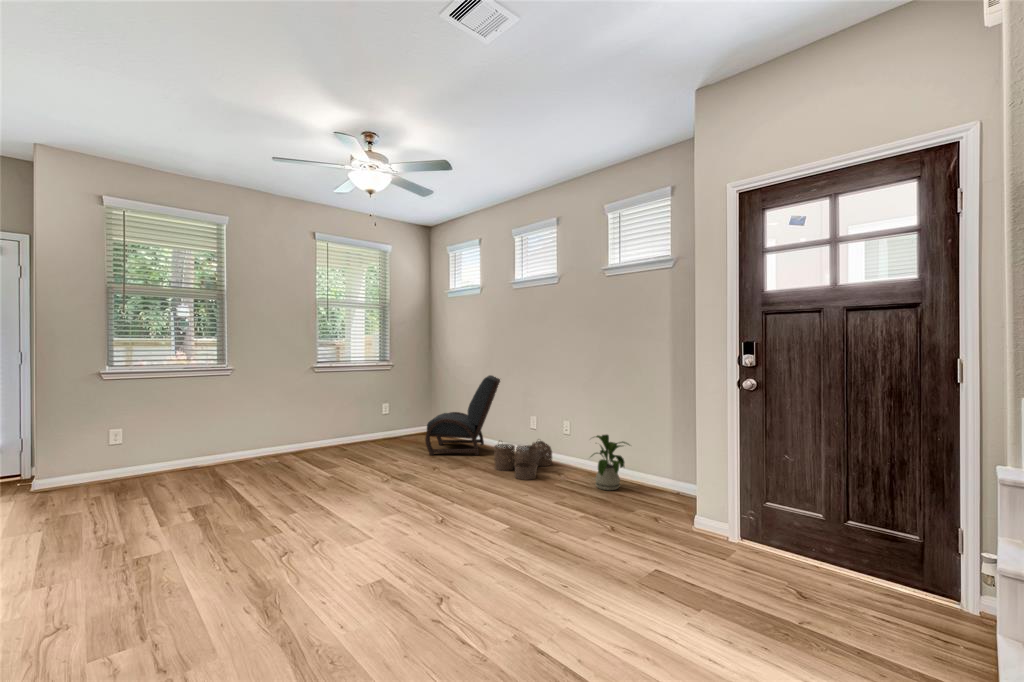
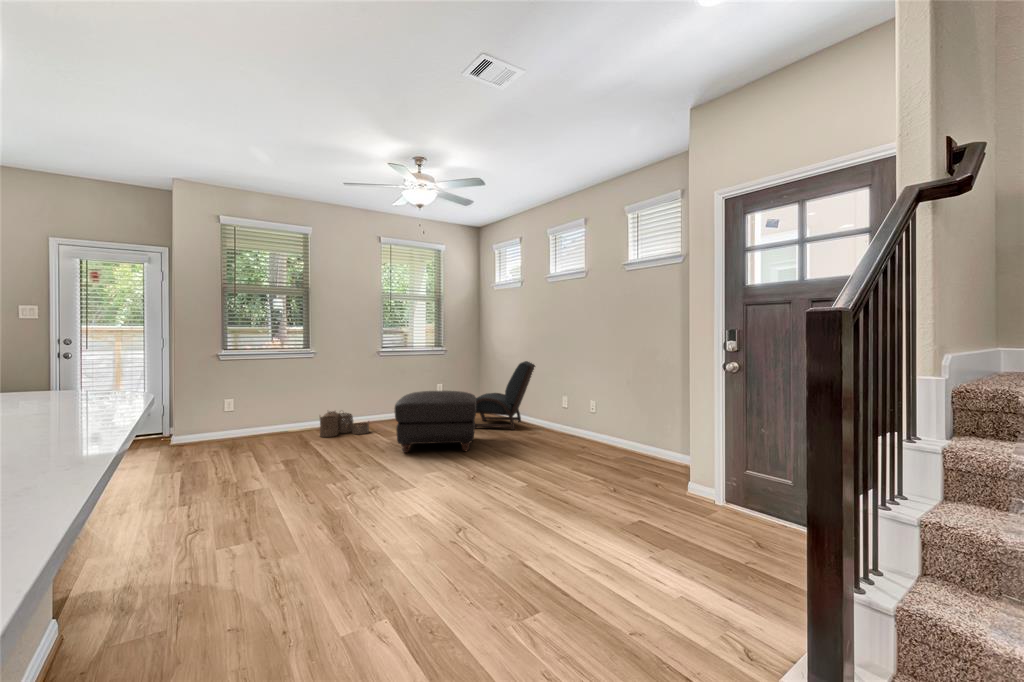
ottoman: none [339,413,440,491] -> present [395,391,476,453]
house plant: present [592,435,629,490] -> none [603,412,641,461]
woven basket: present [494,441,552,480] -> present [320,411,369,437]

